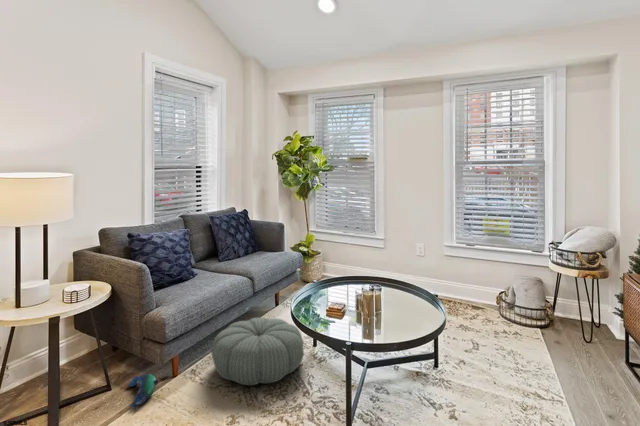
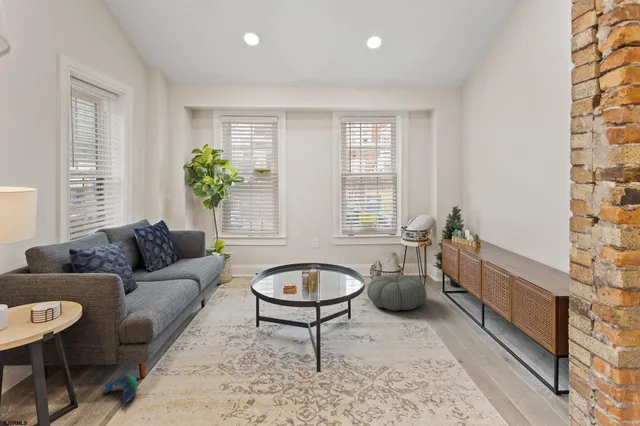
pouf: present [212,318,304,385] -> present [367,274,427,311]

